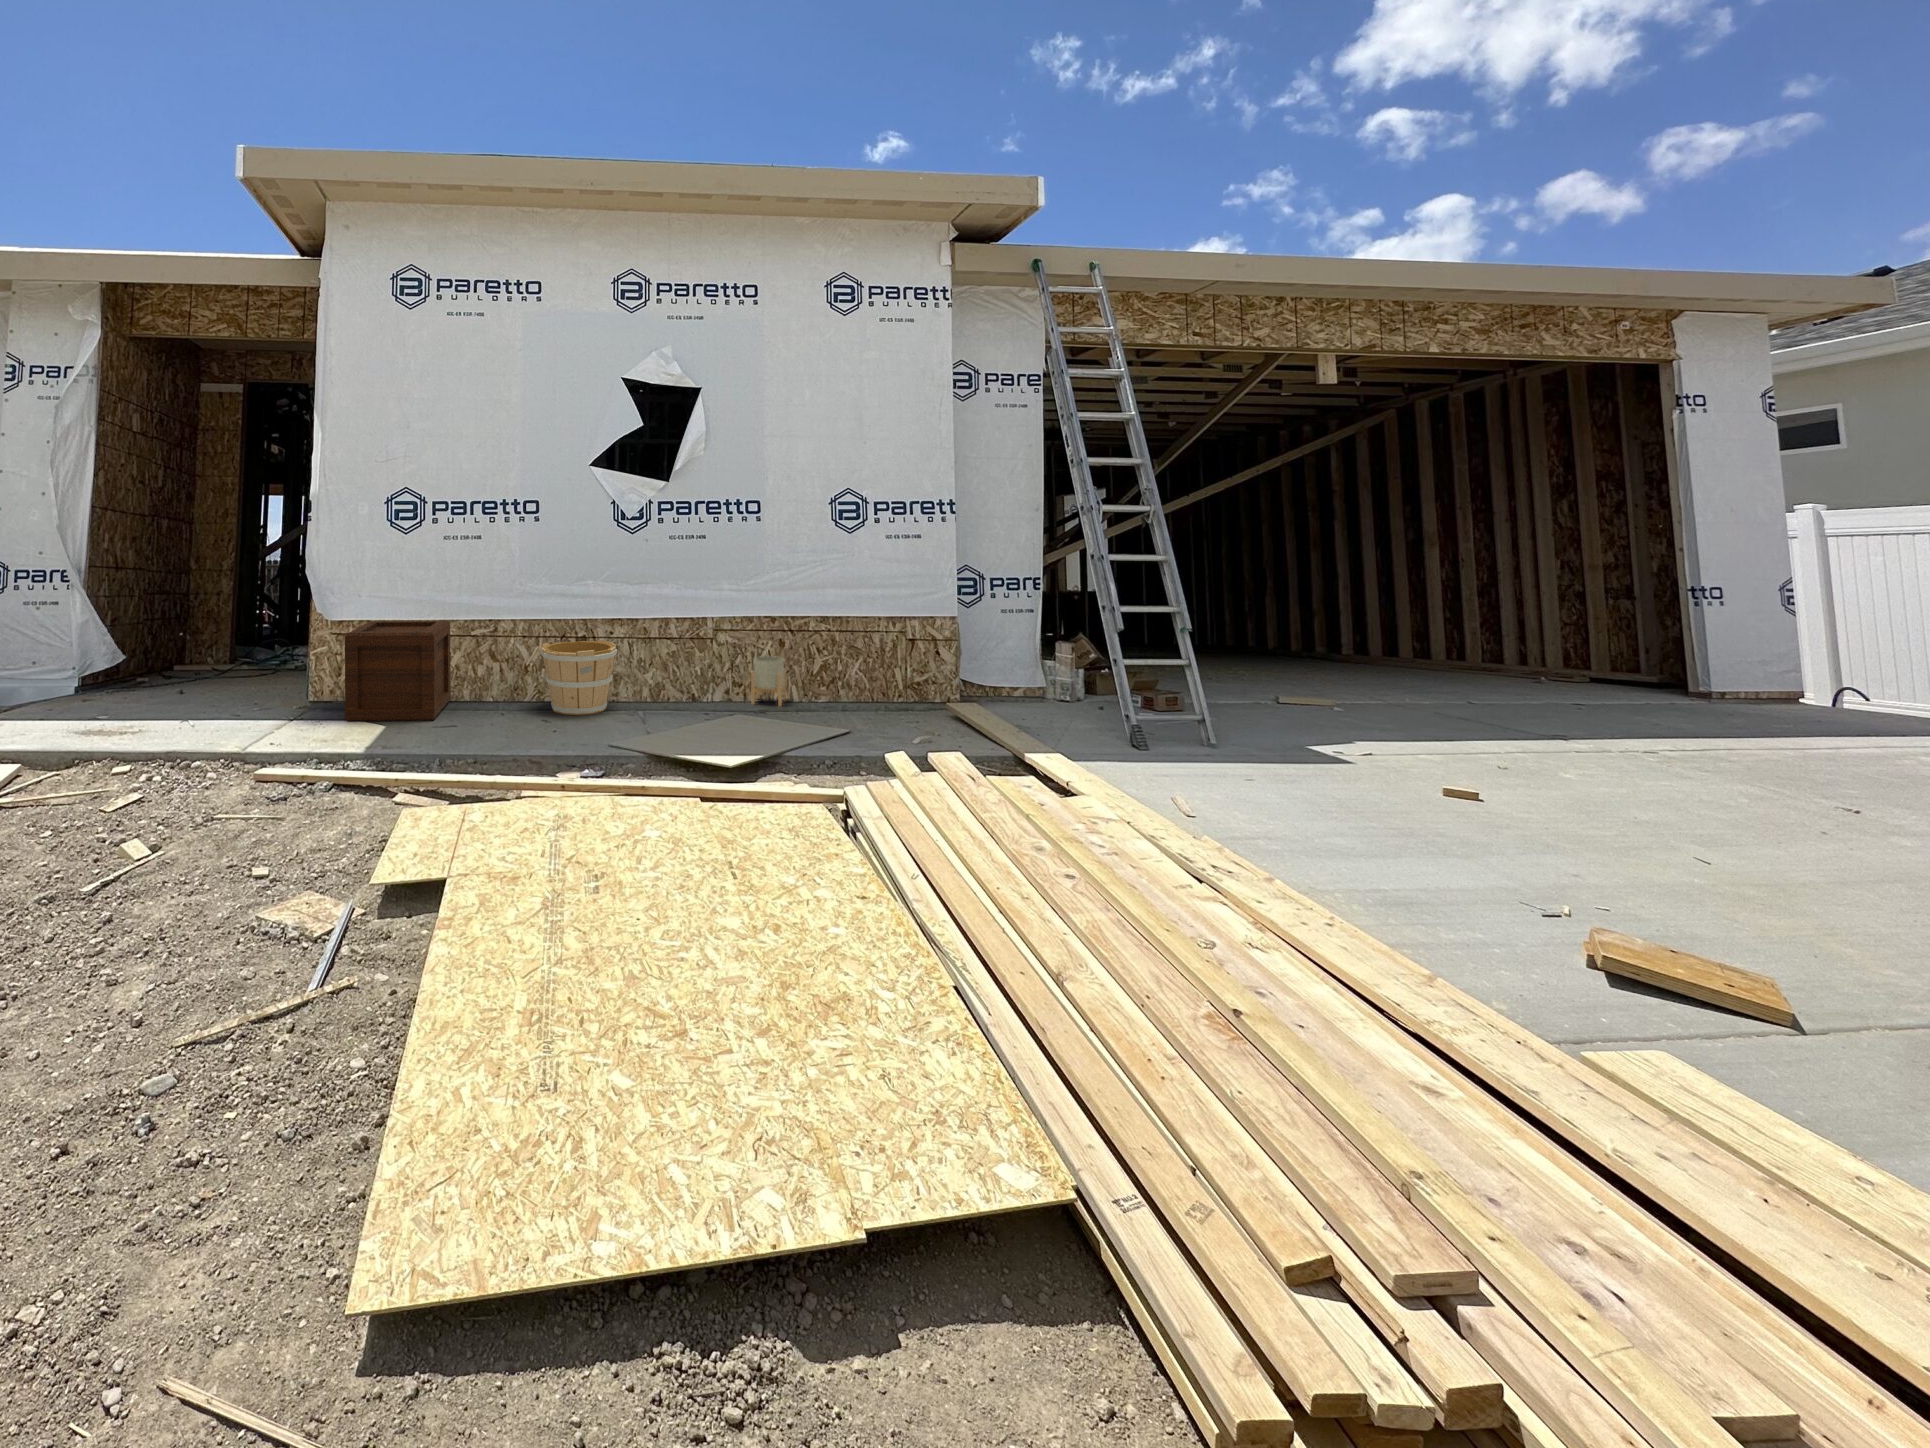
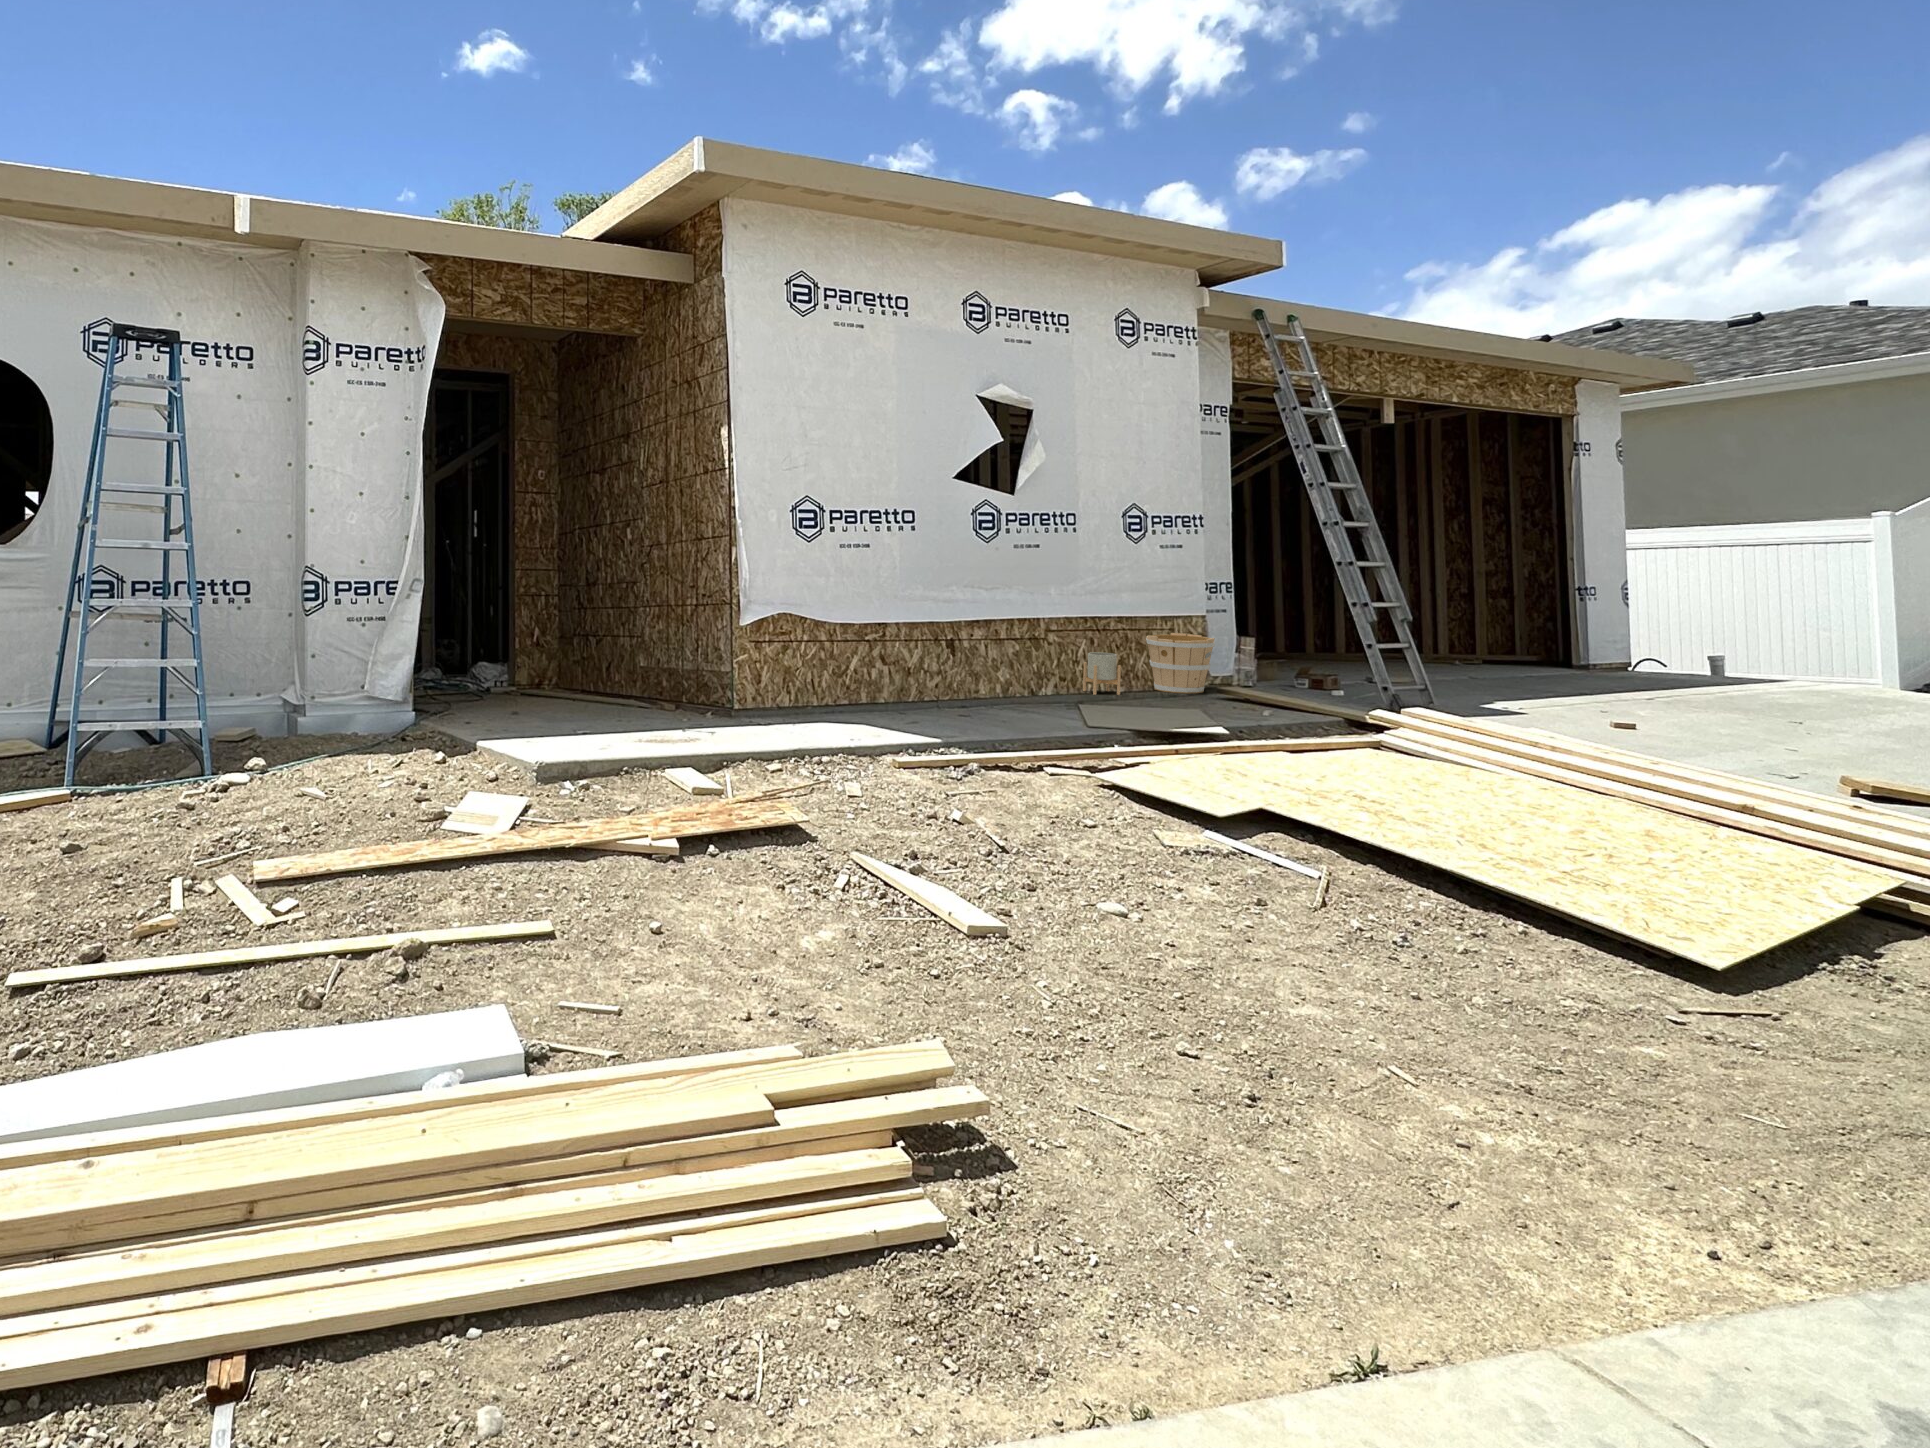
wooden crate: present [345,621,451,721] -> none [782,626,900,721]
wooden bucket: present [541,640,617,715] -> present [1146,633,1215,694]

